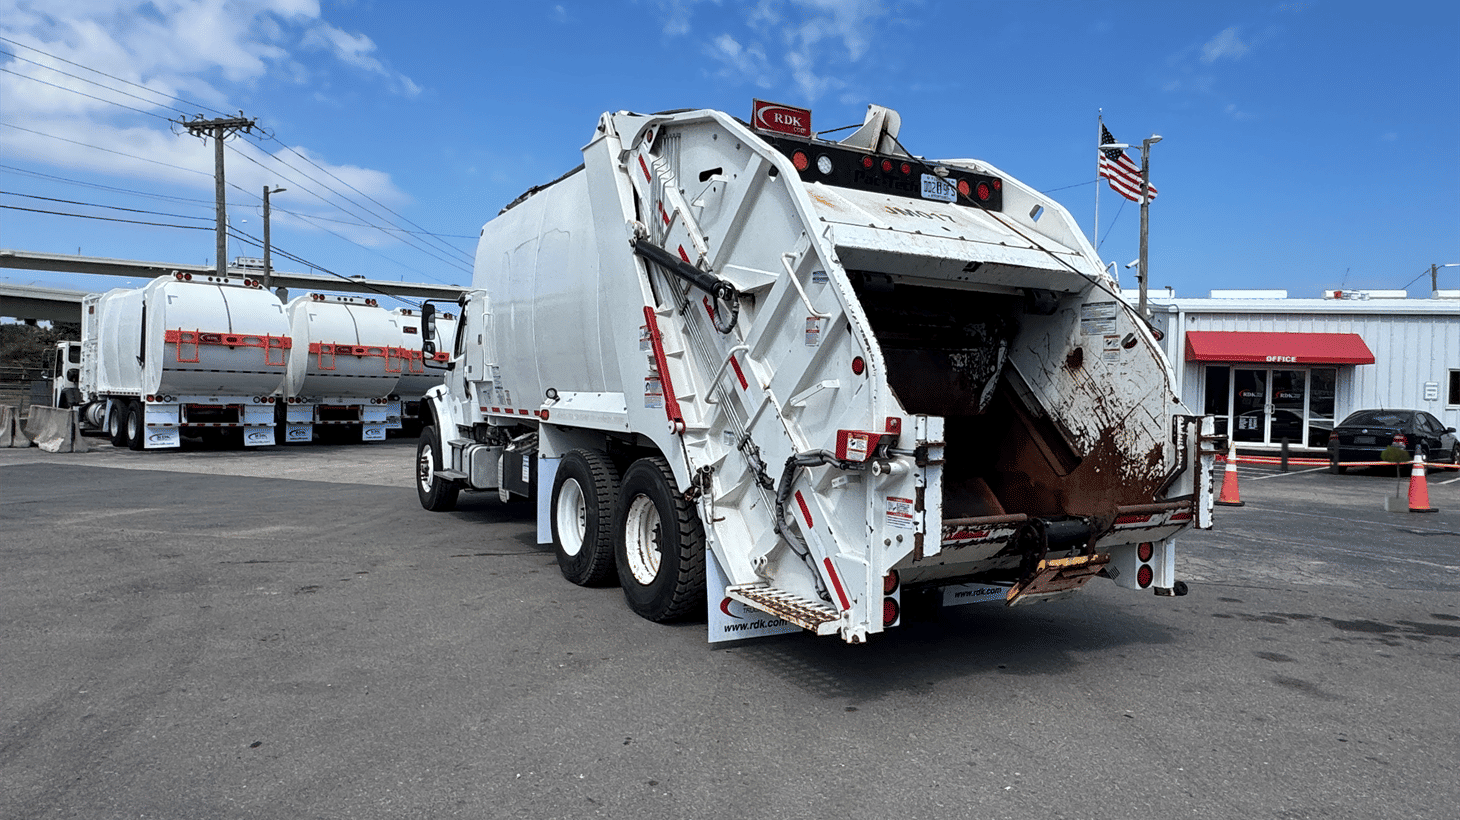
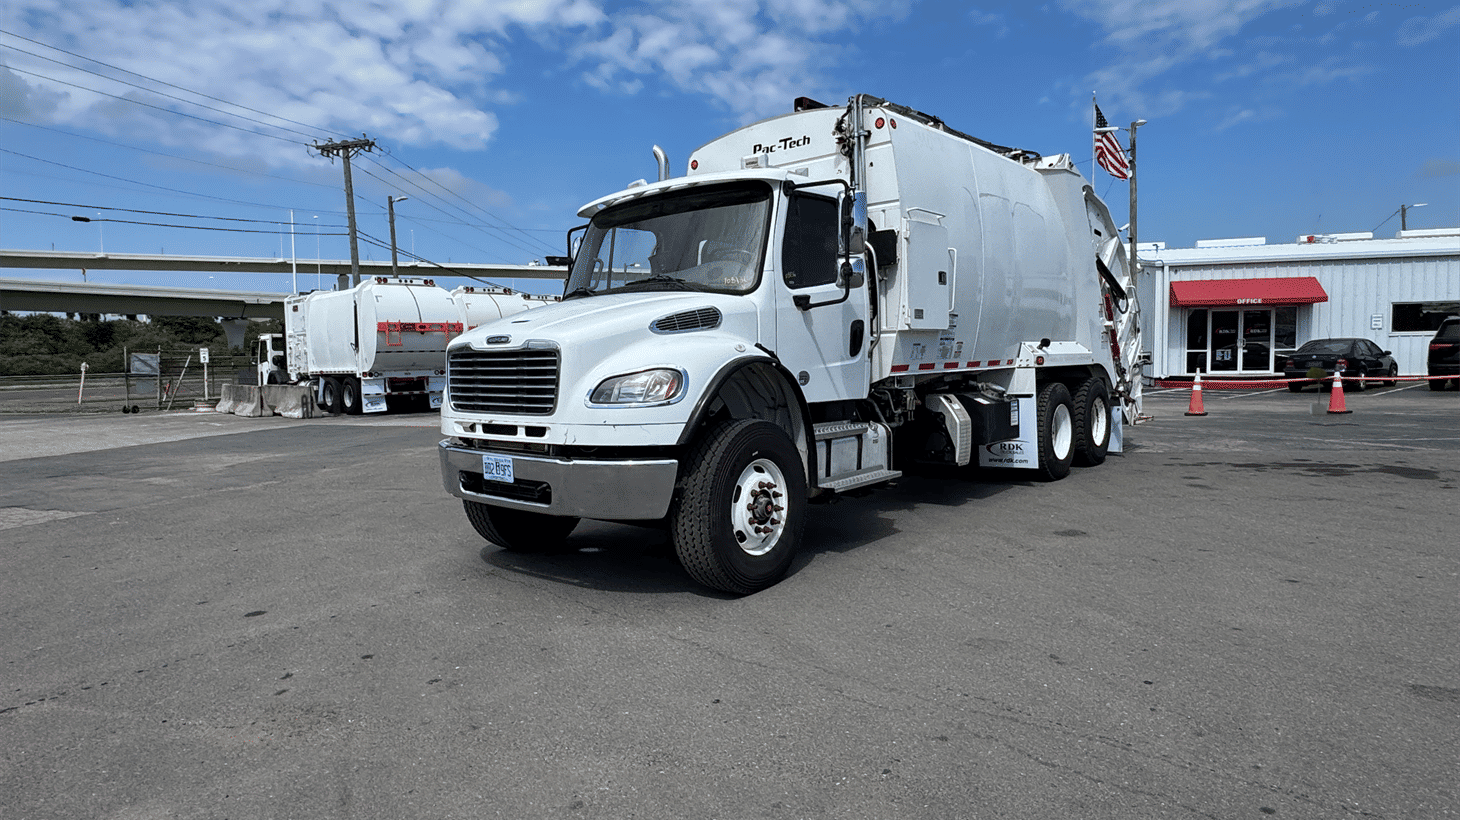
bench: present [1281,437,1339,474] -> present [301,393,340,418]

